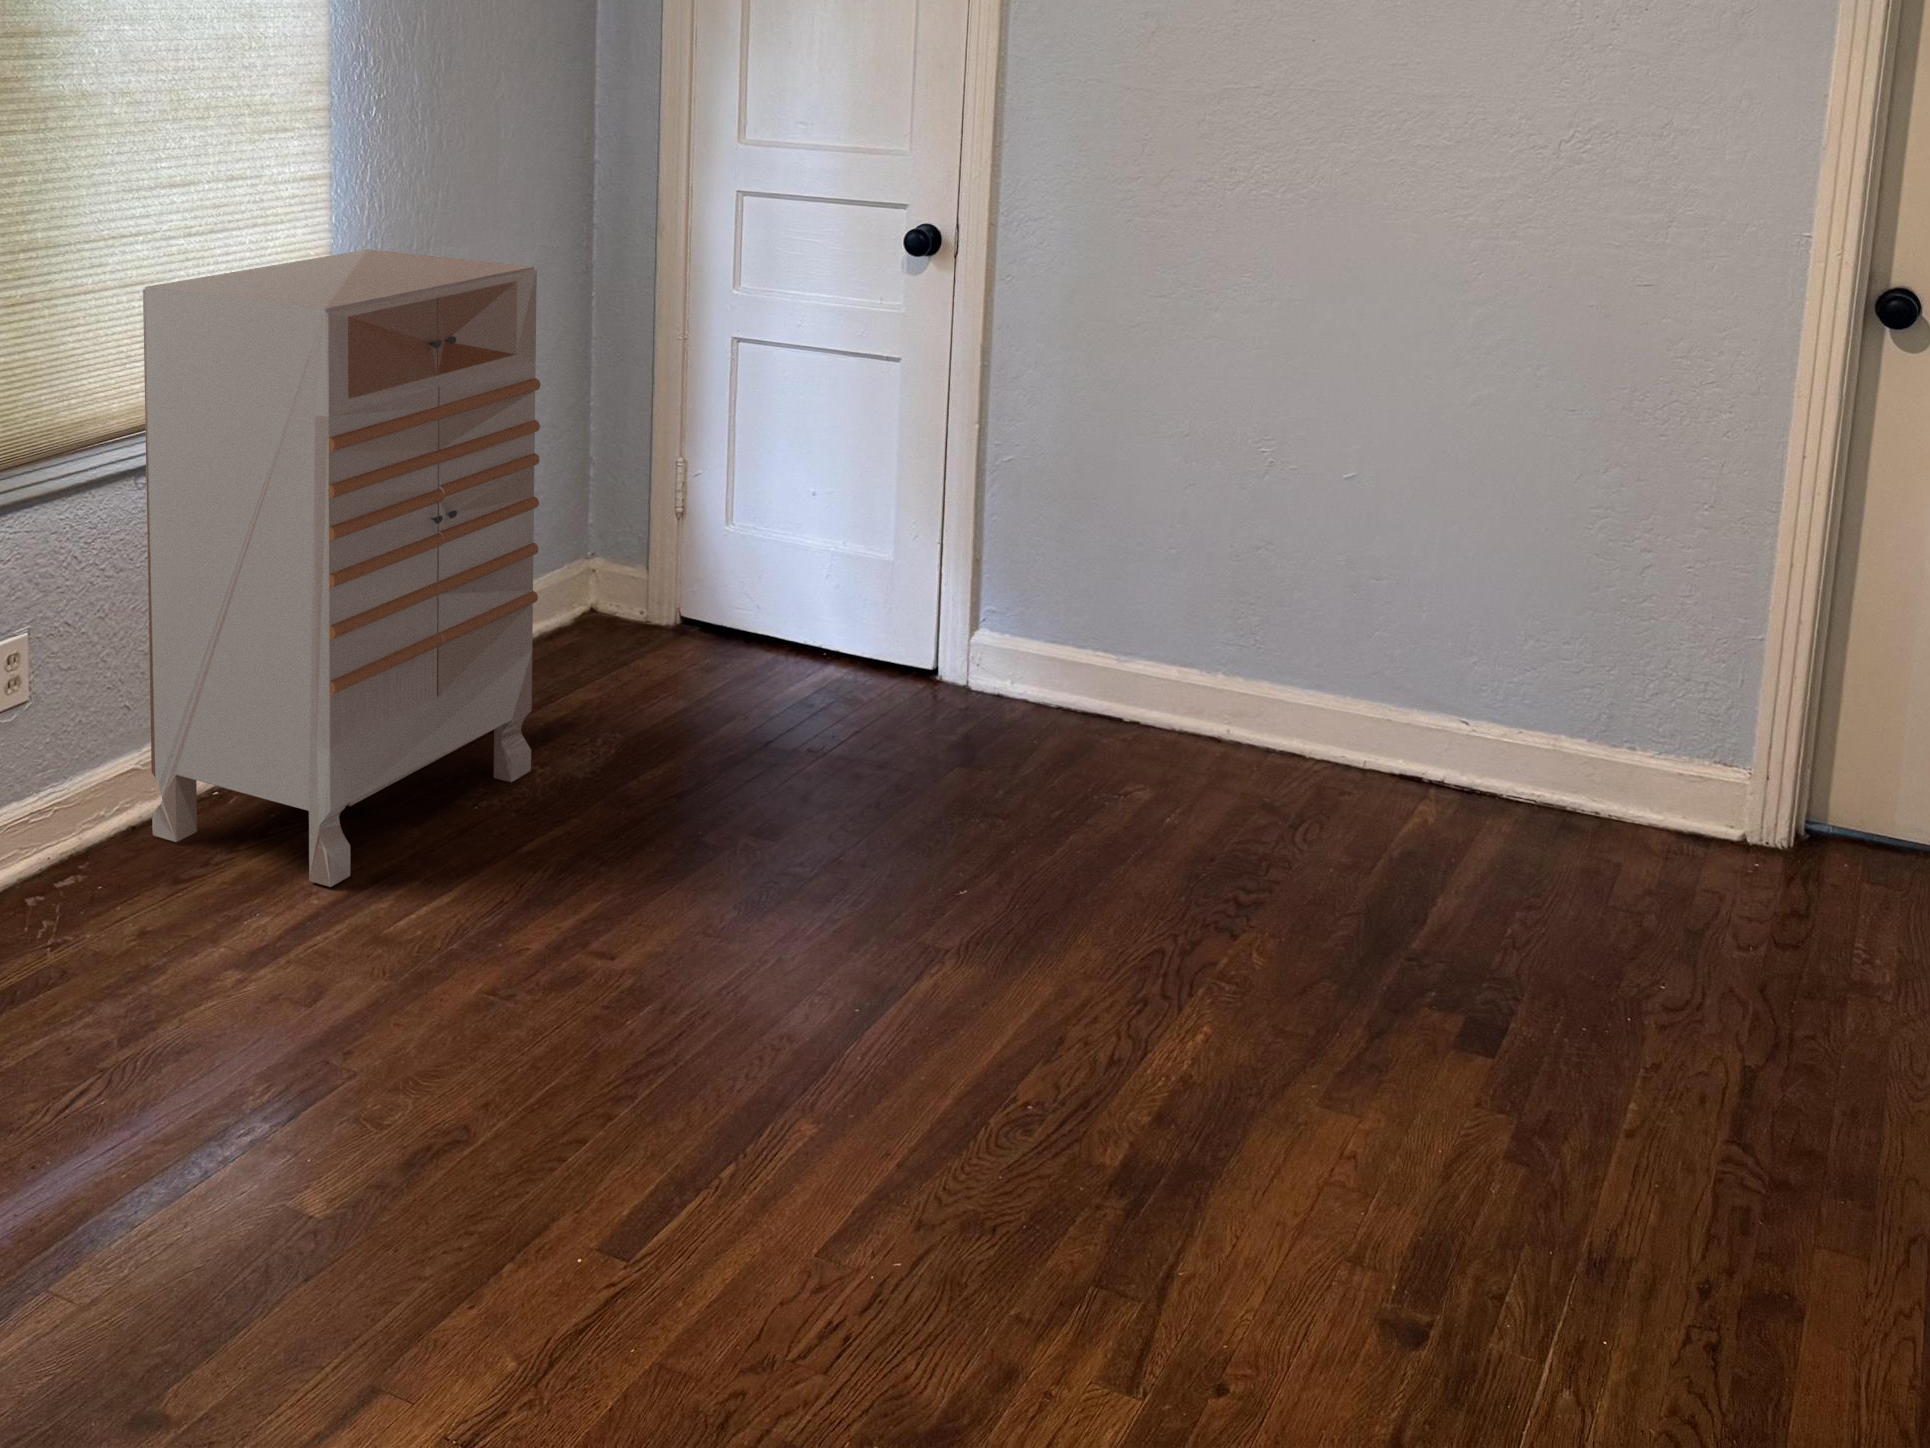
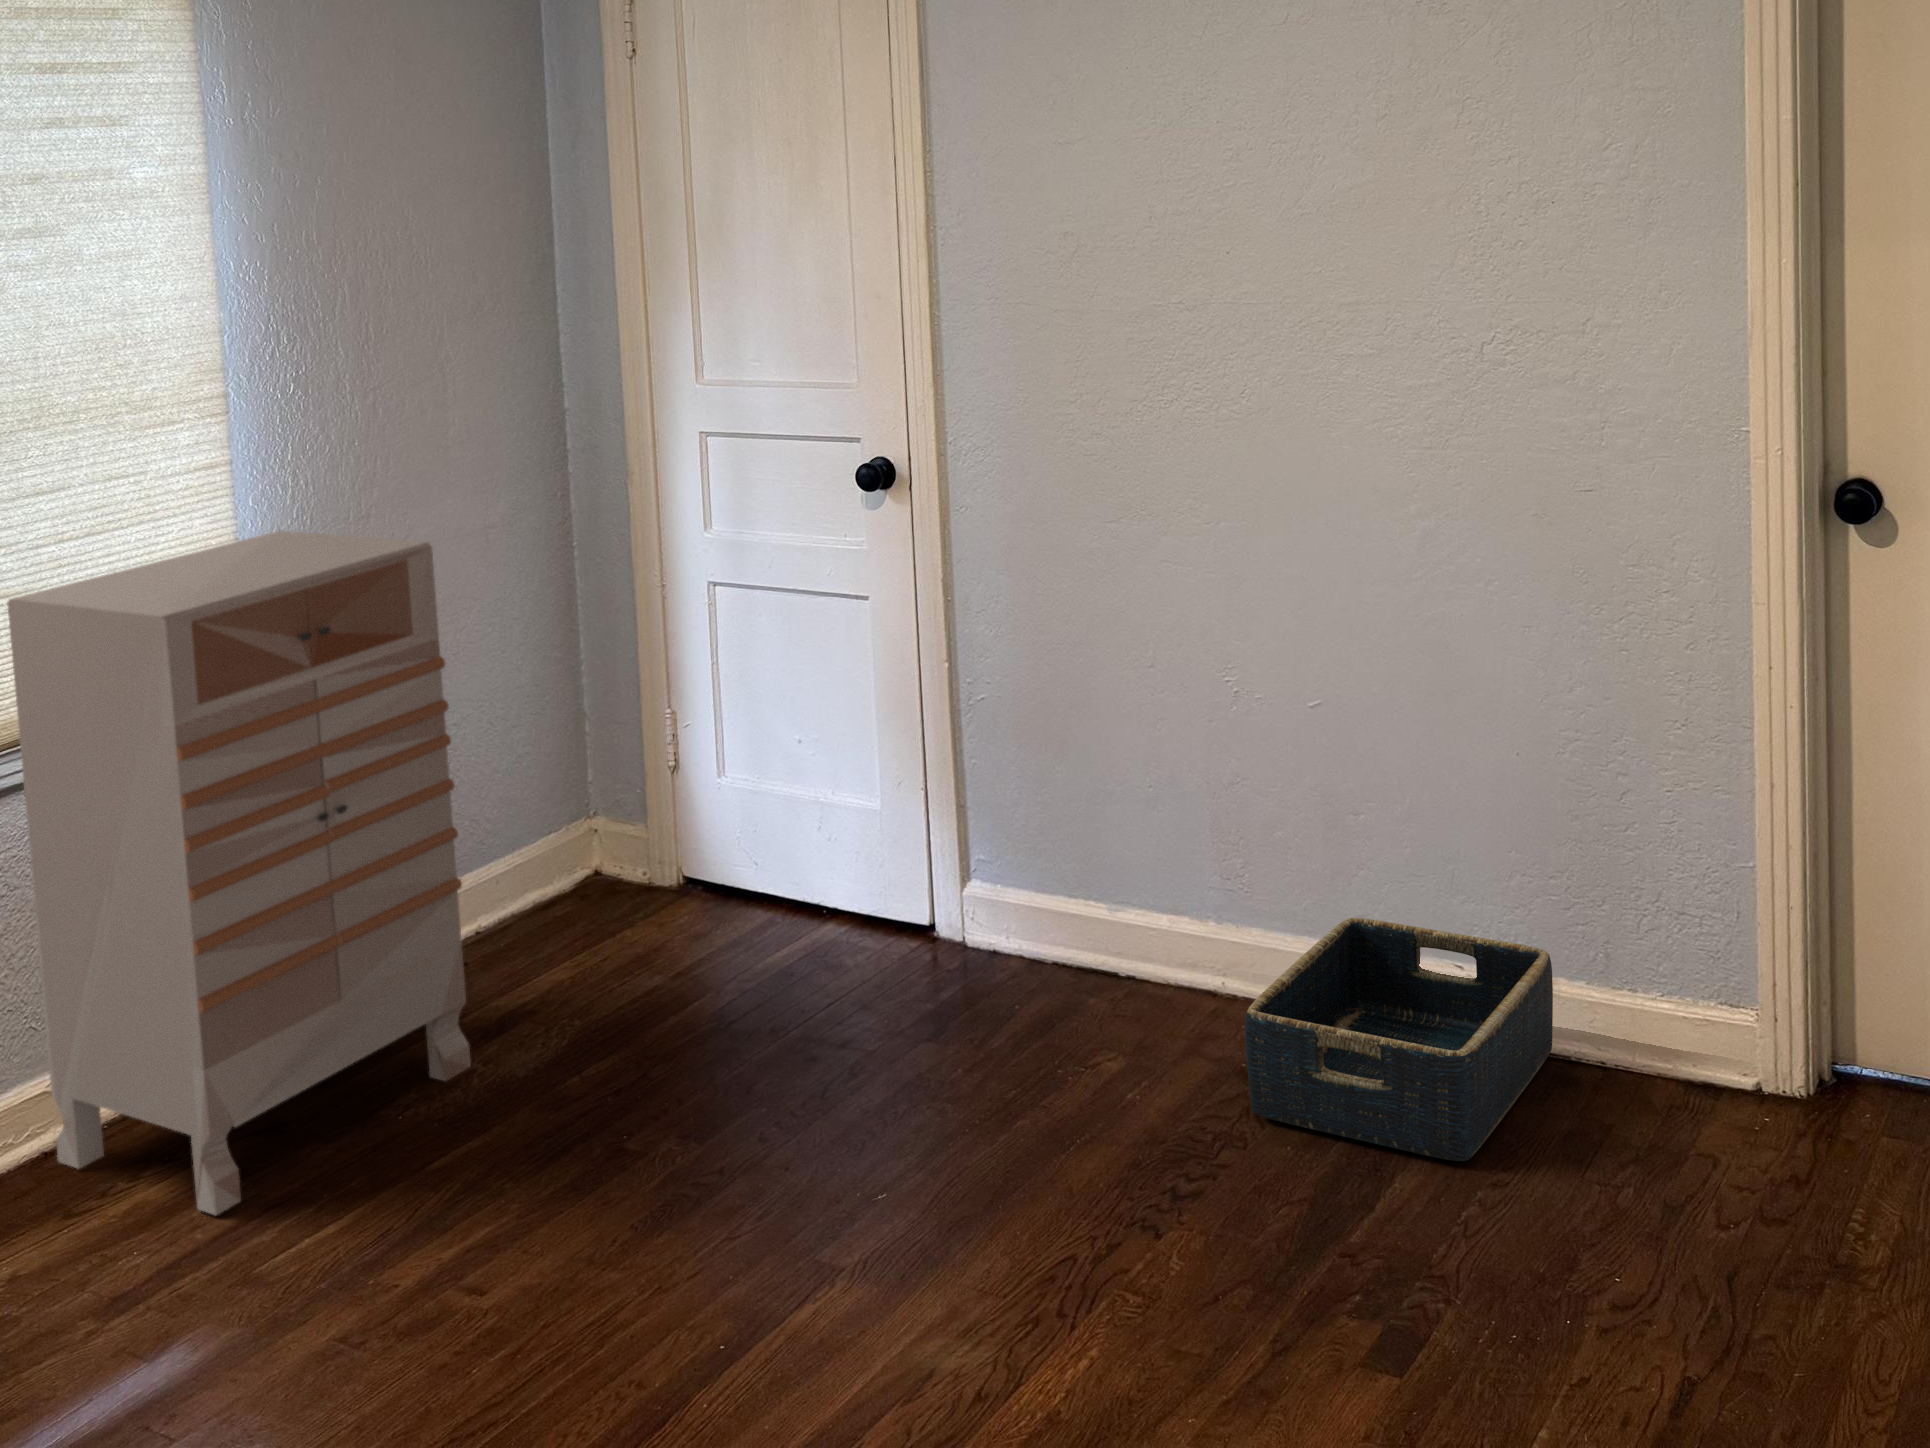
basket: none [1292,675,1555,886] -> present [1245,918,1553,1161]

